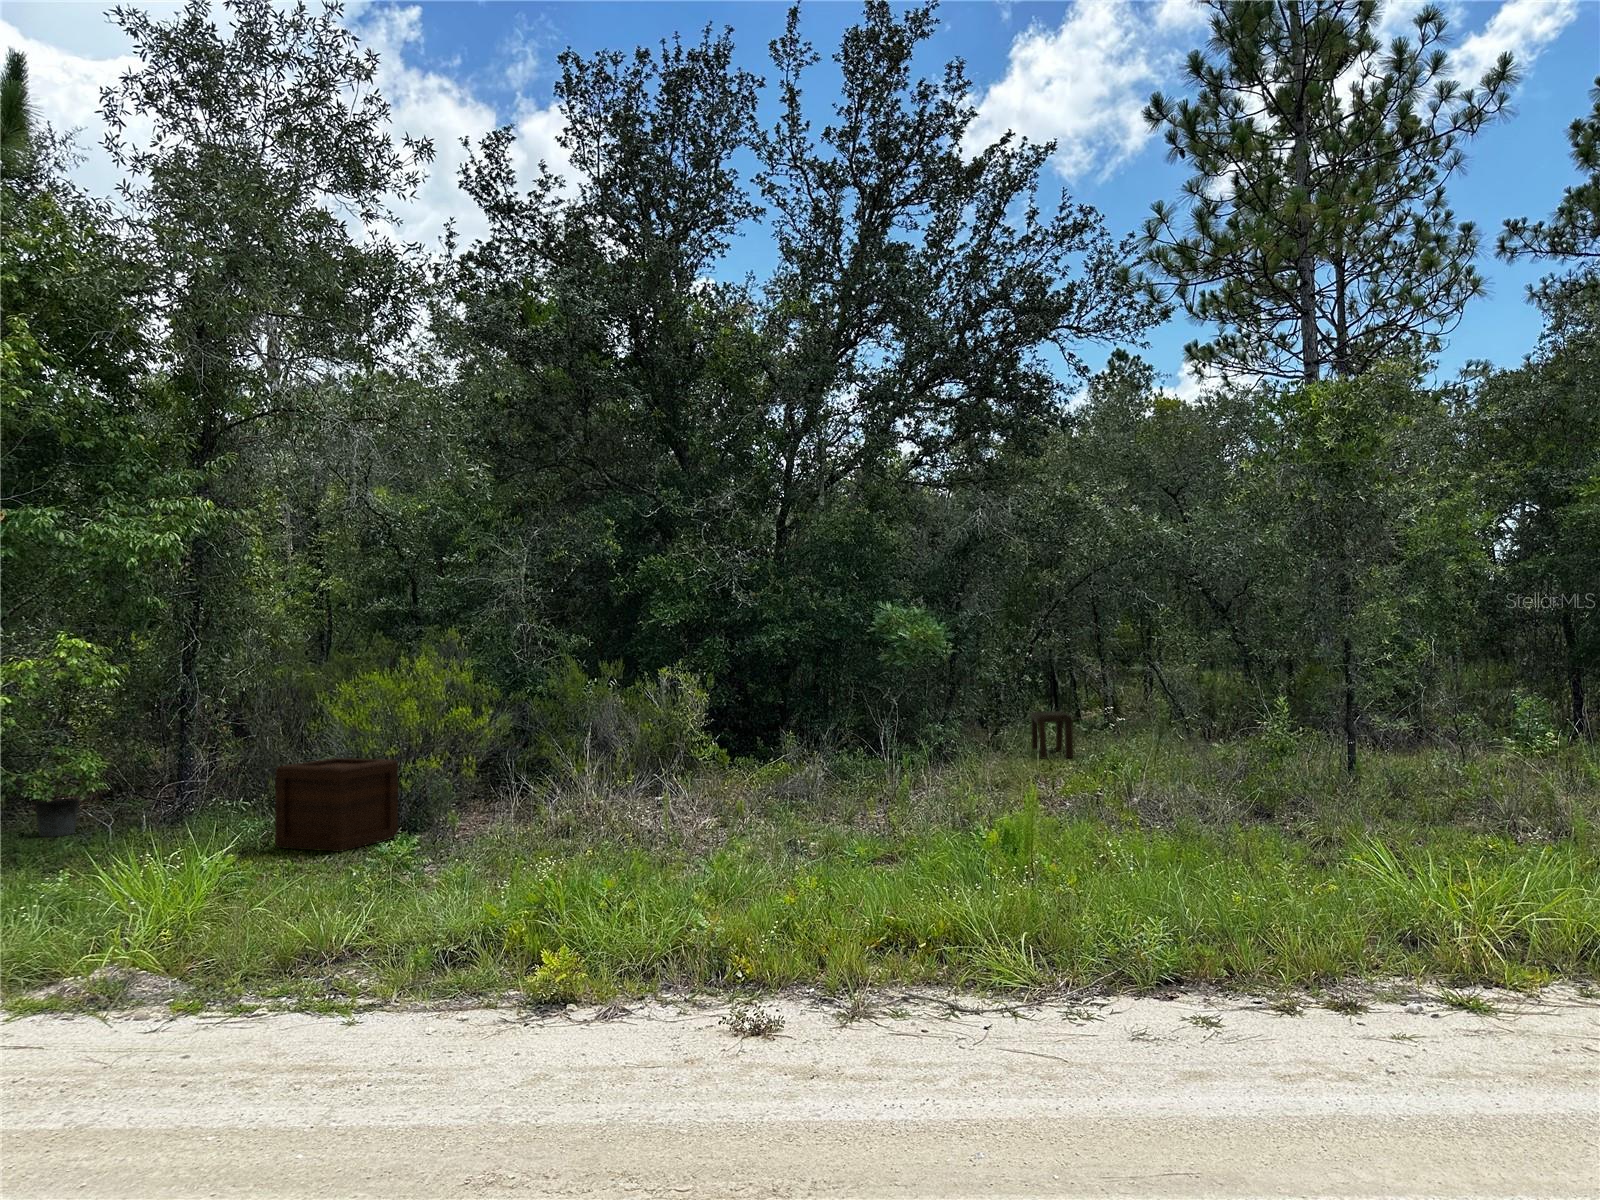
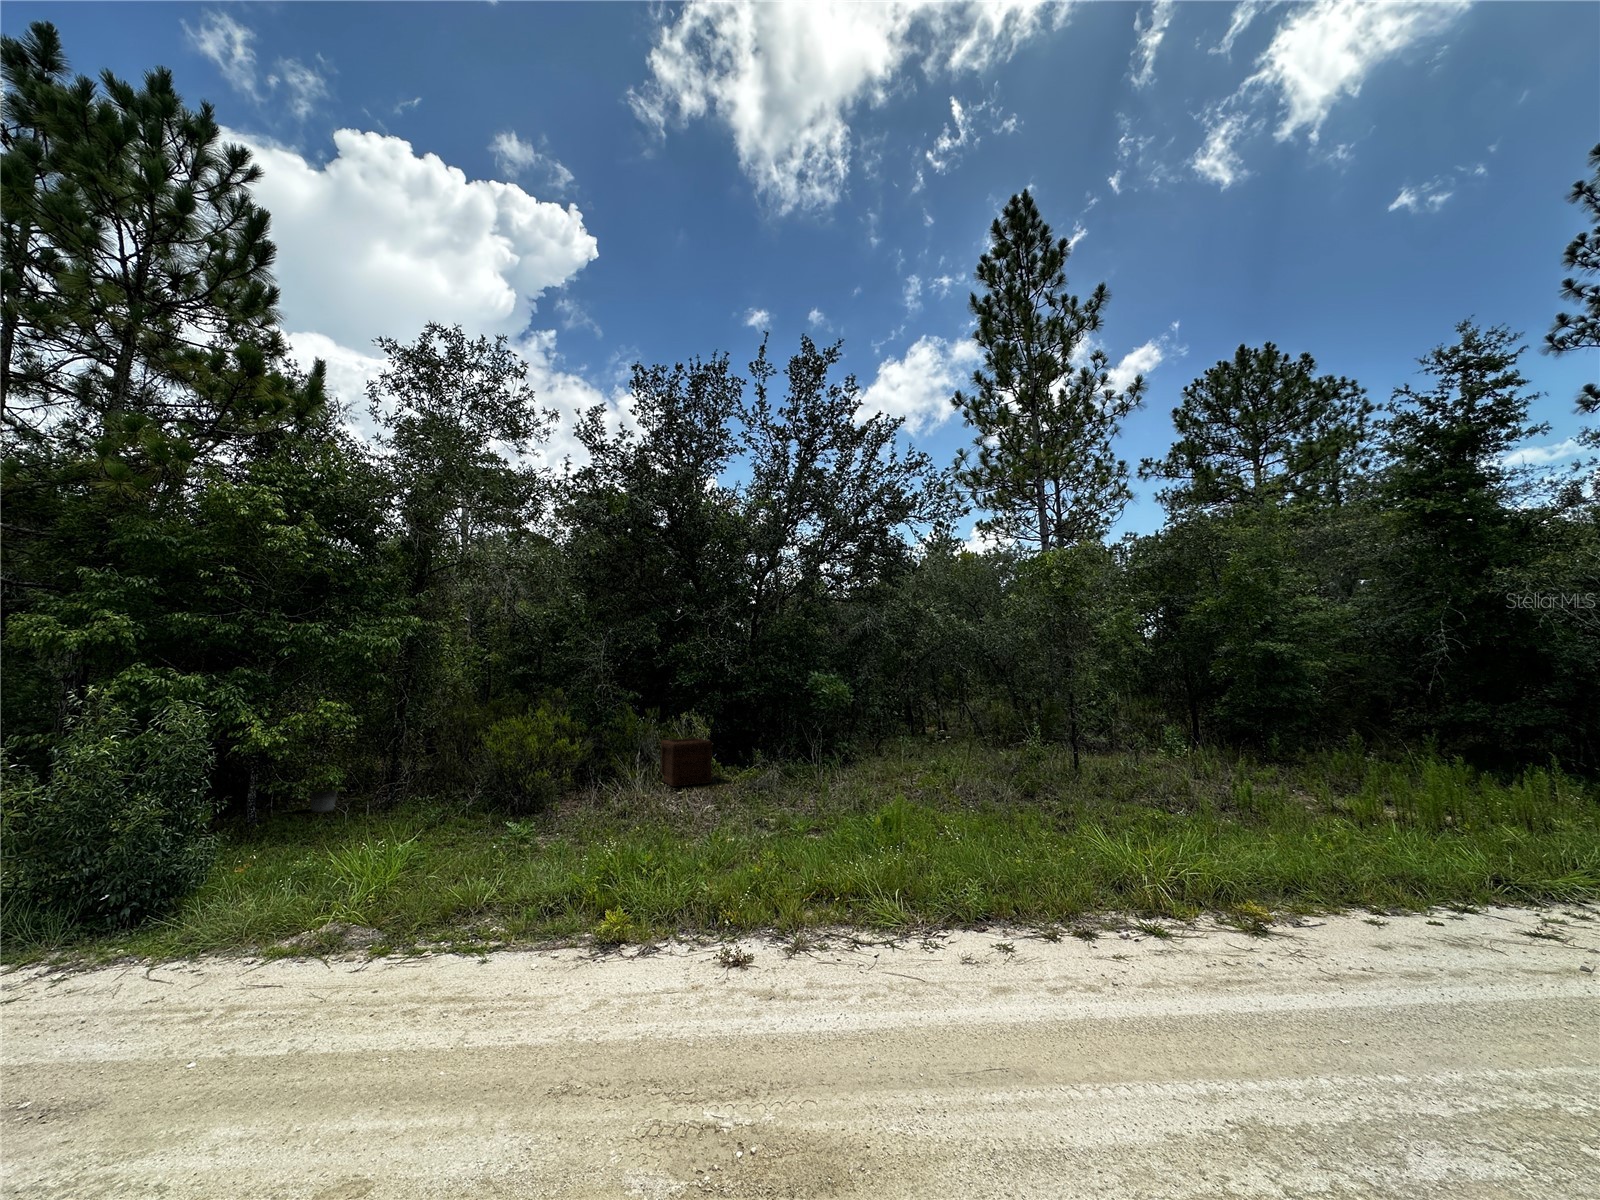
bench: present [1031,711,1073,758] -> none [897,724,921,752]
wooden crate: present [275,758,398,852] -> present [660,738,713,787]

